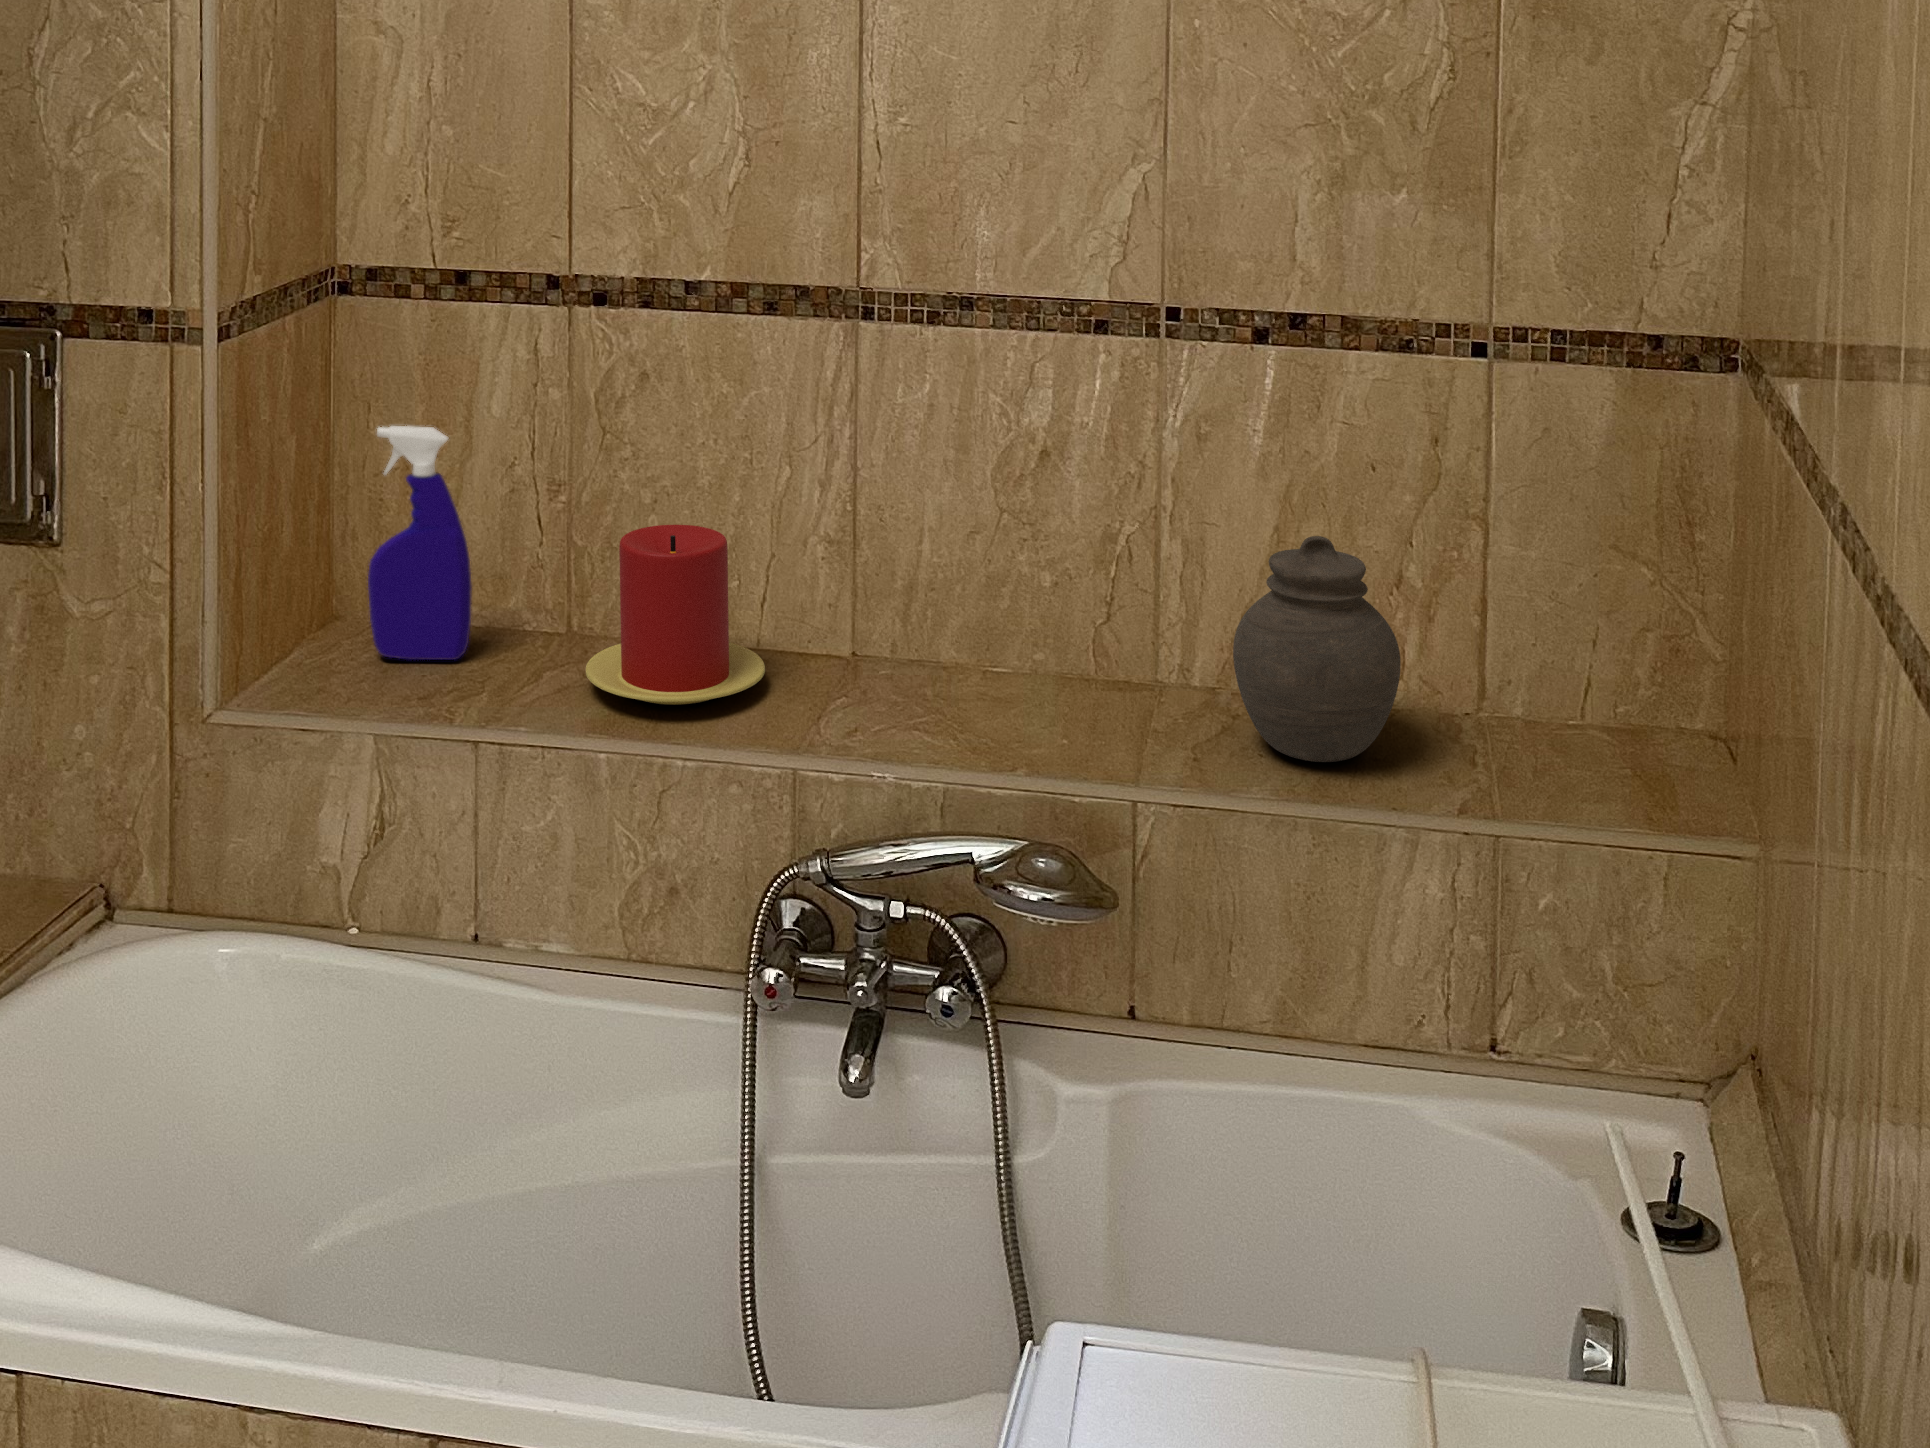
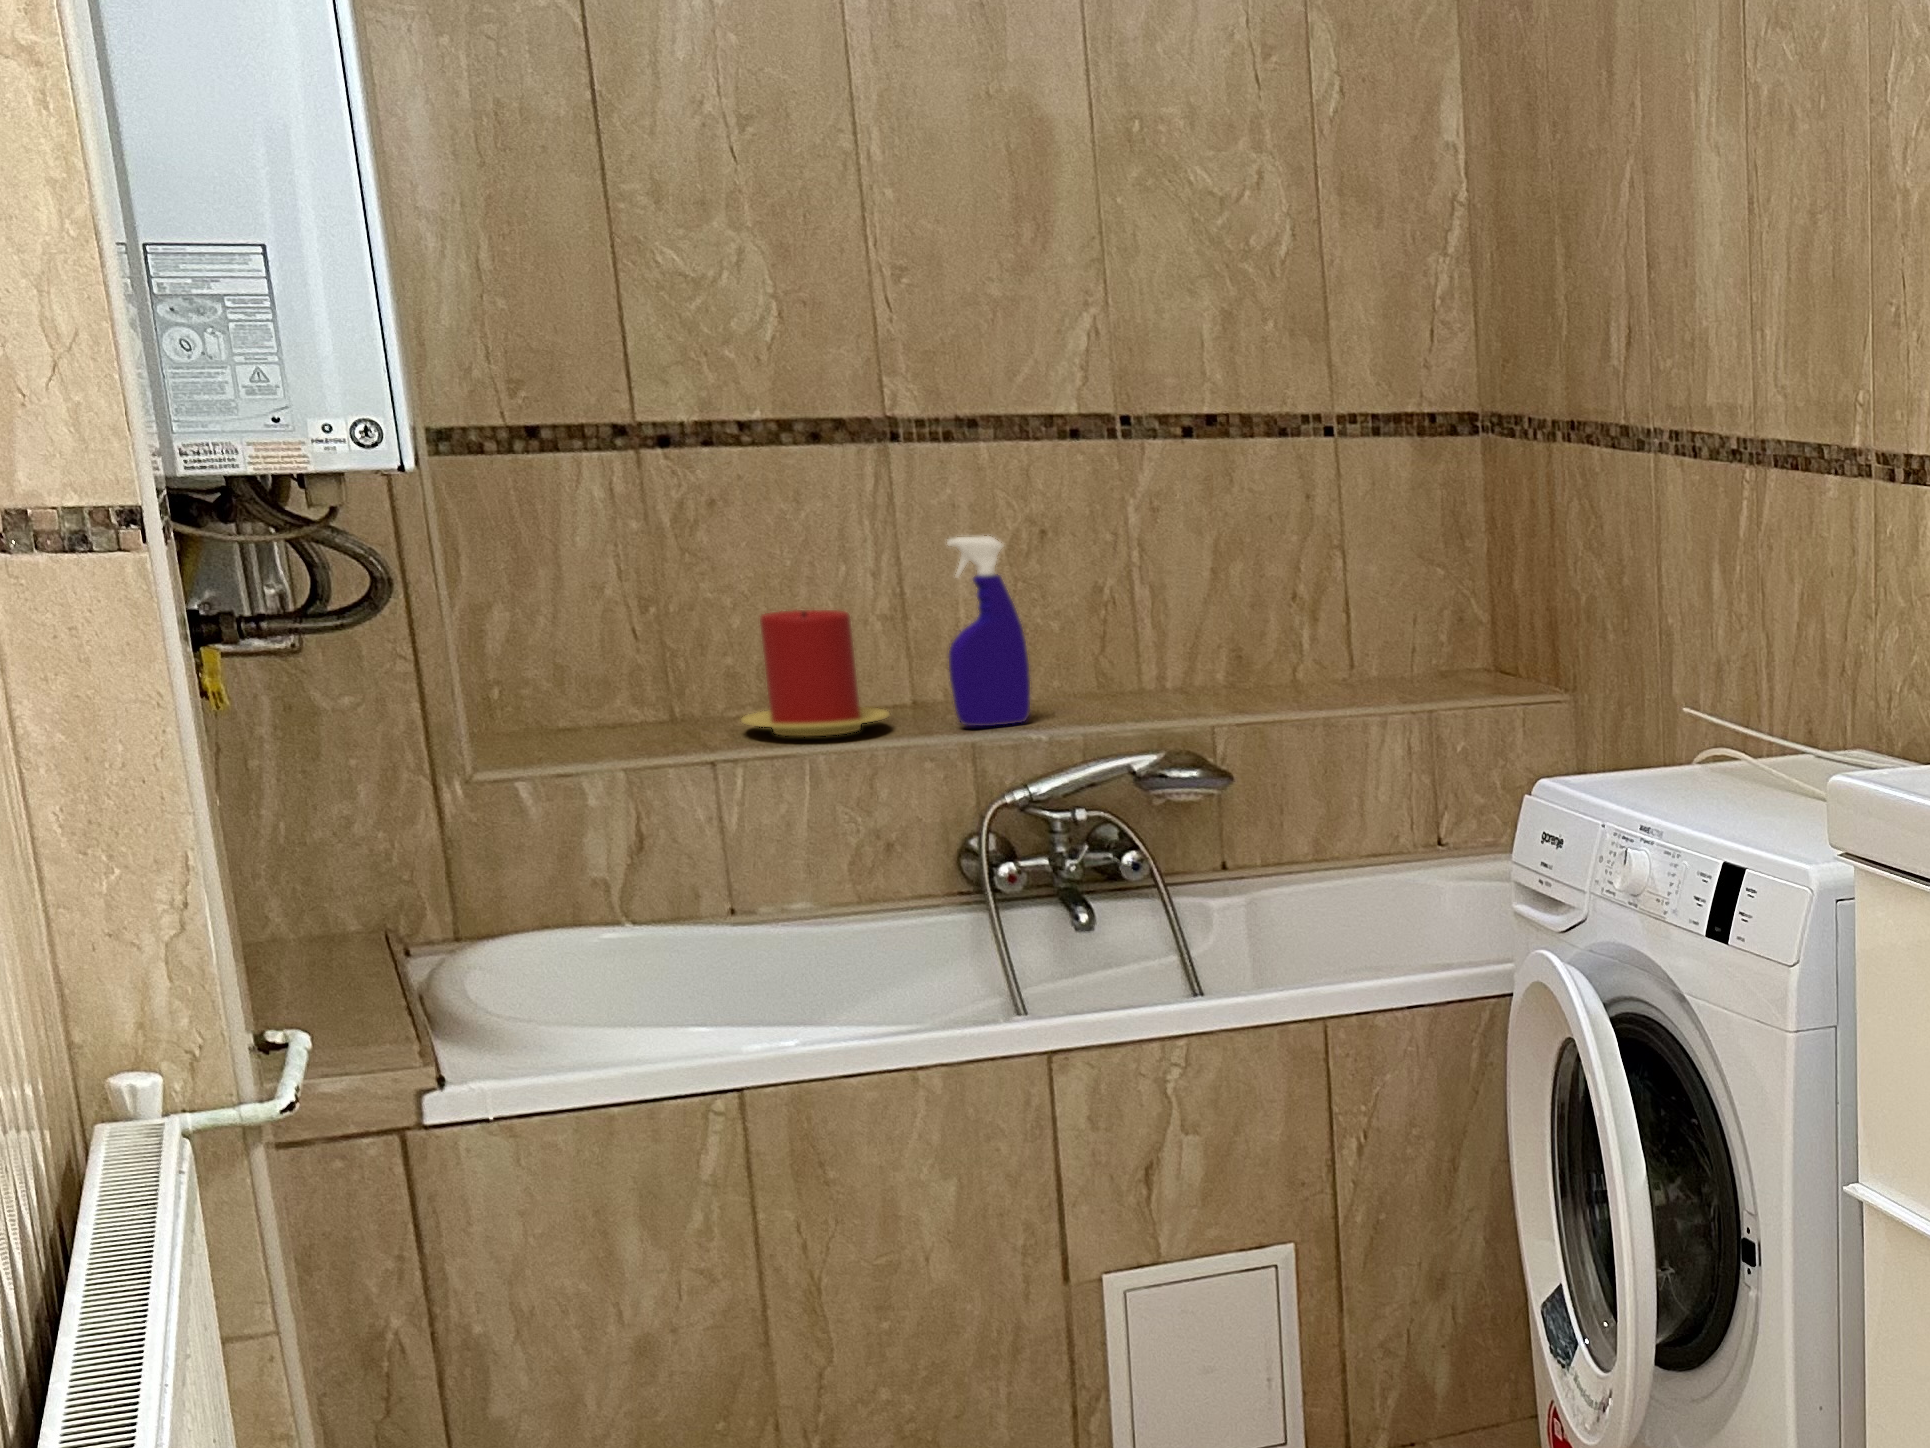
spray bottle: present [368,426,472,660] -> present [947,536,1030,726]
jar: present [1233,536,1401,762] -> none [1216,554,1324,701]

